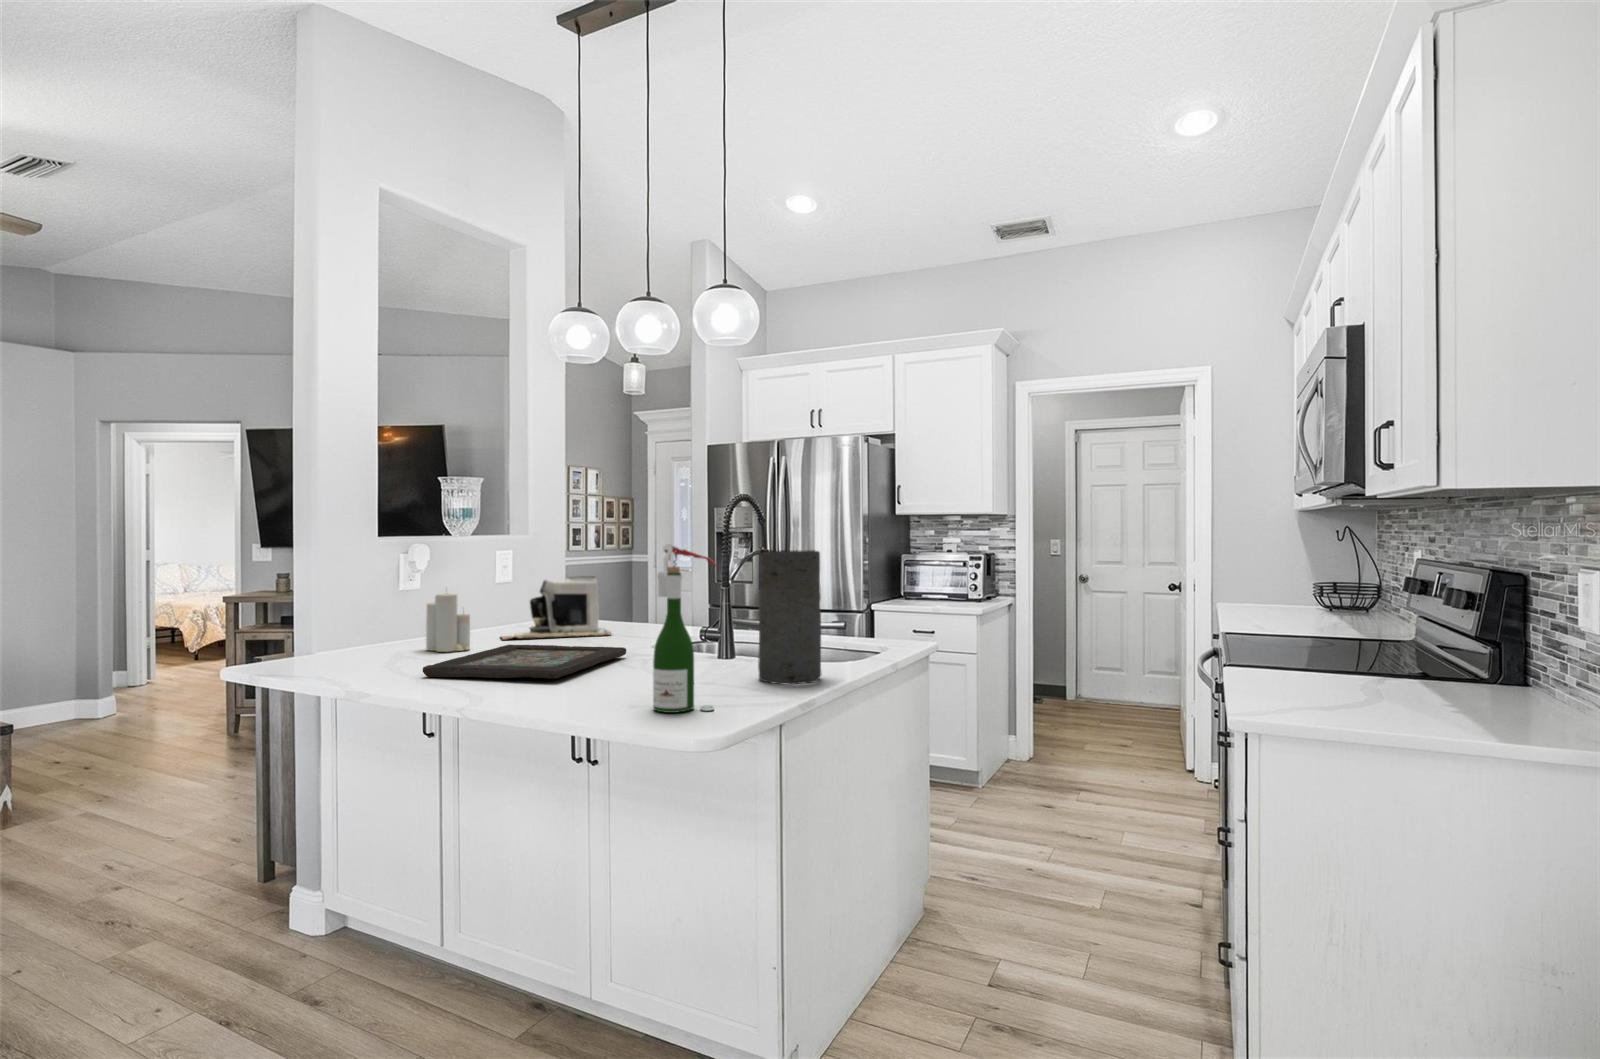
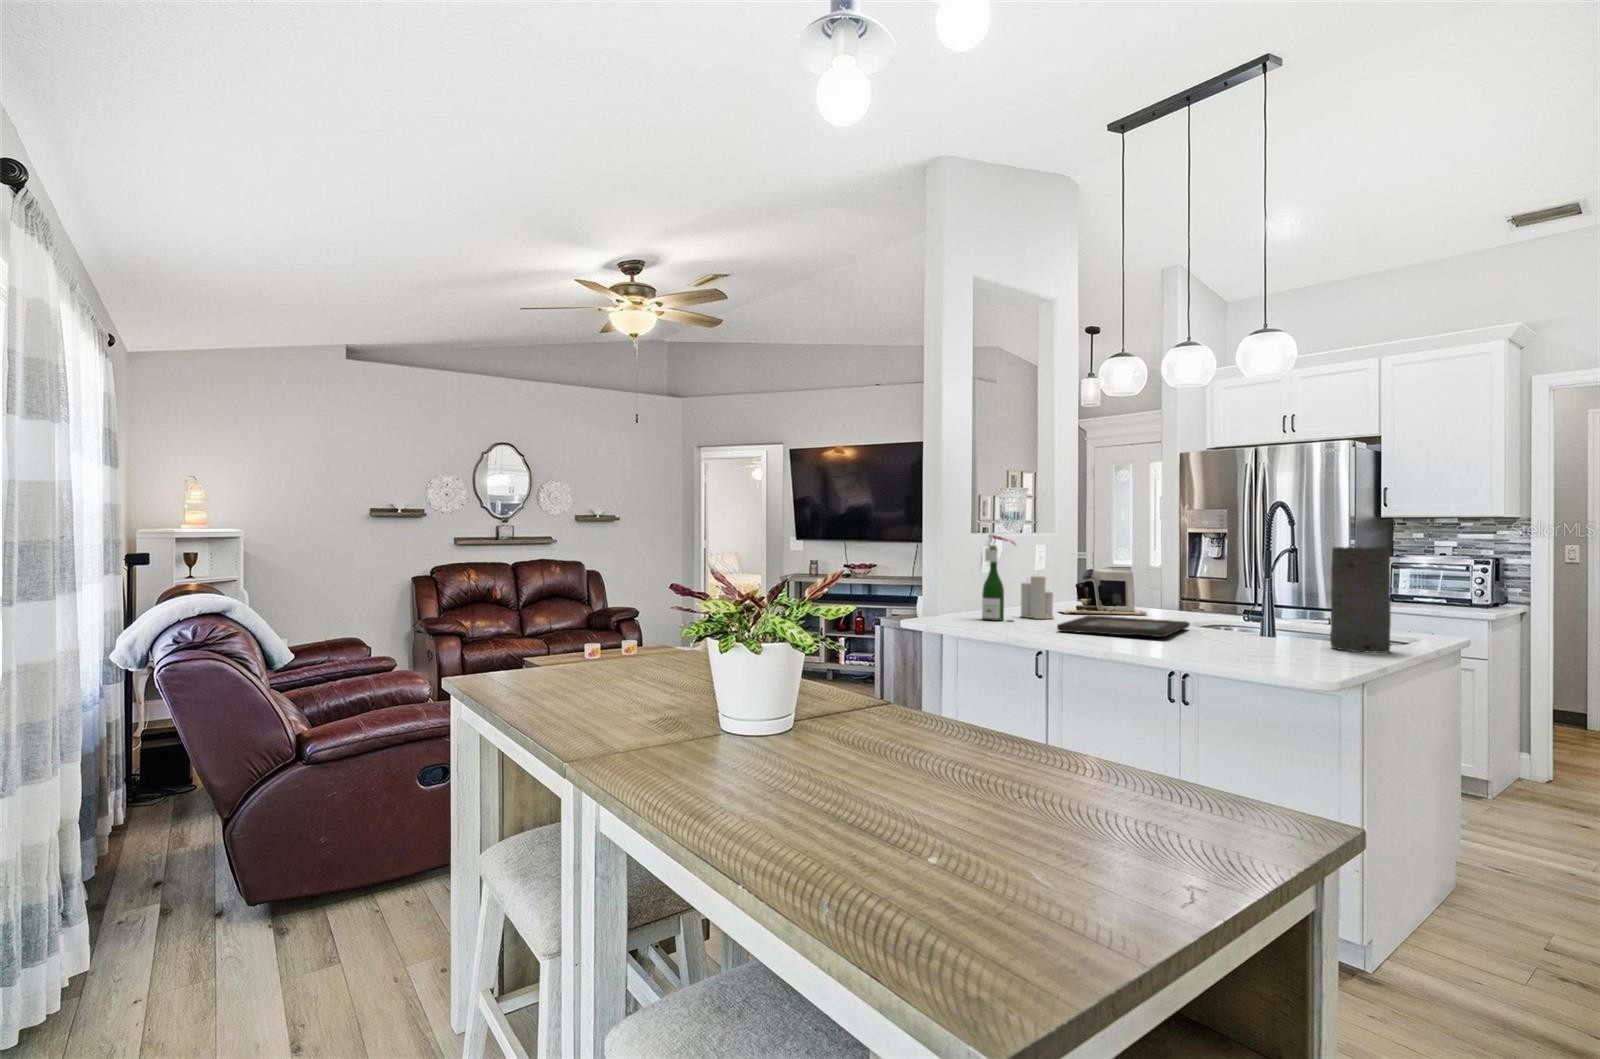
wine bottle: present [653,544,717,713] -> present [982,534,1015,621]

